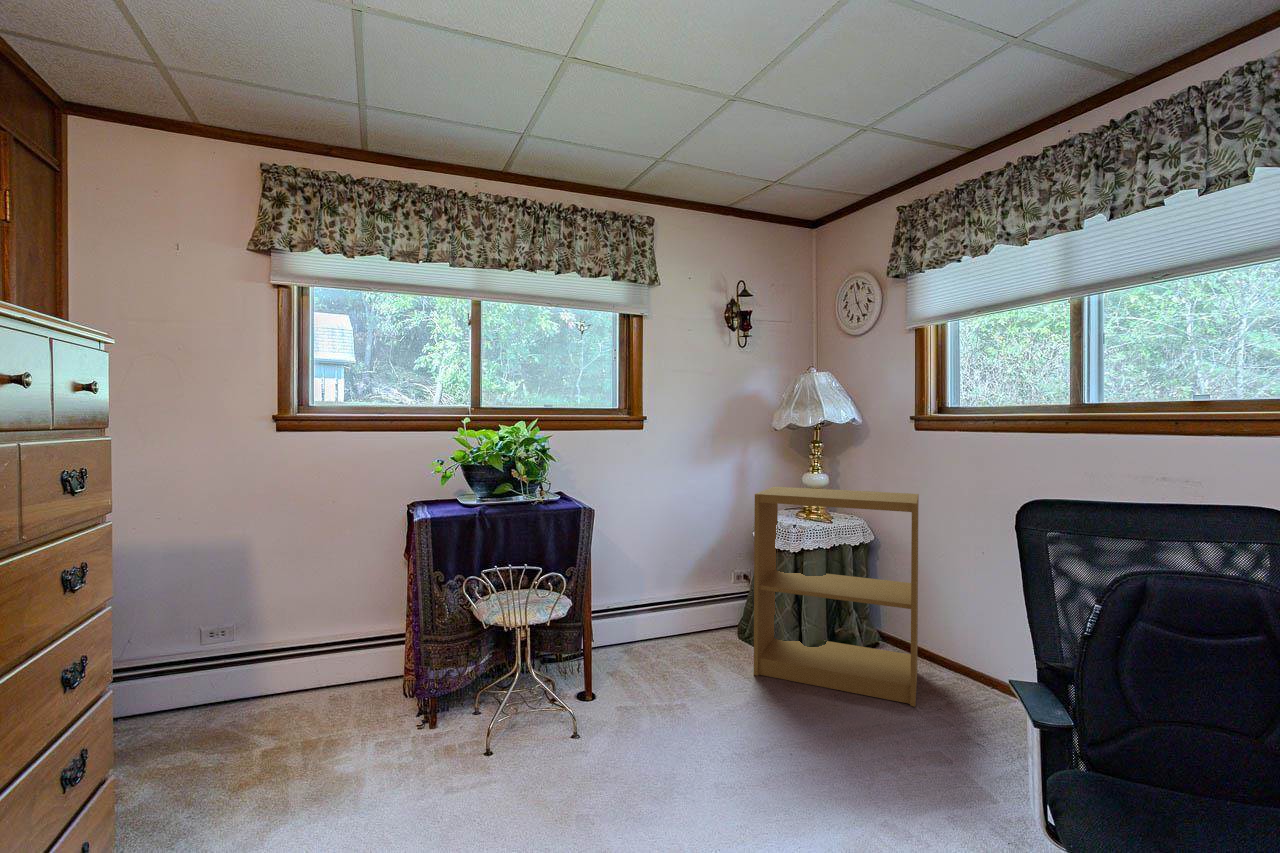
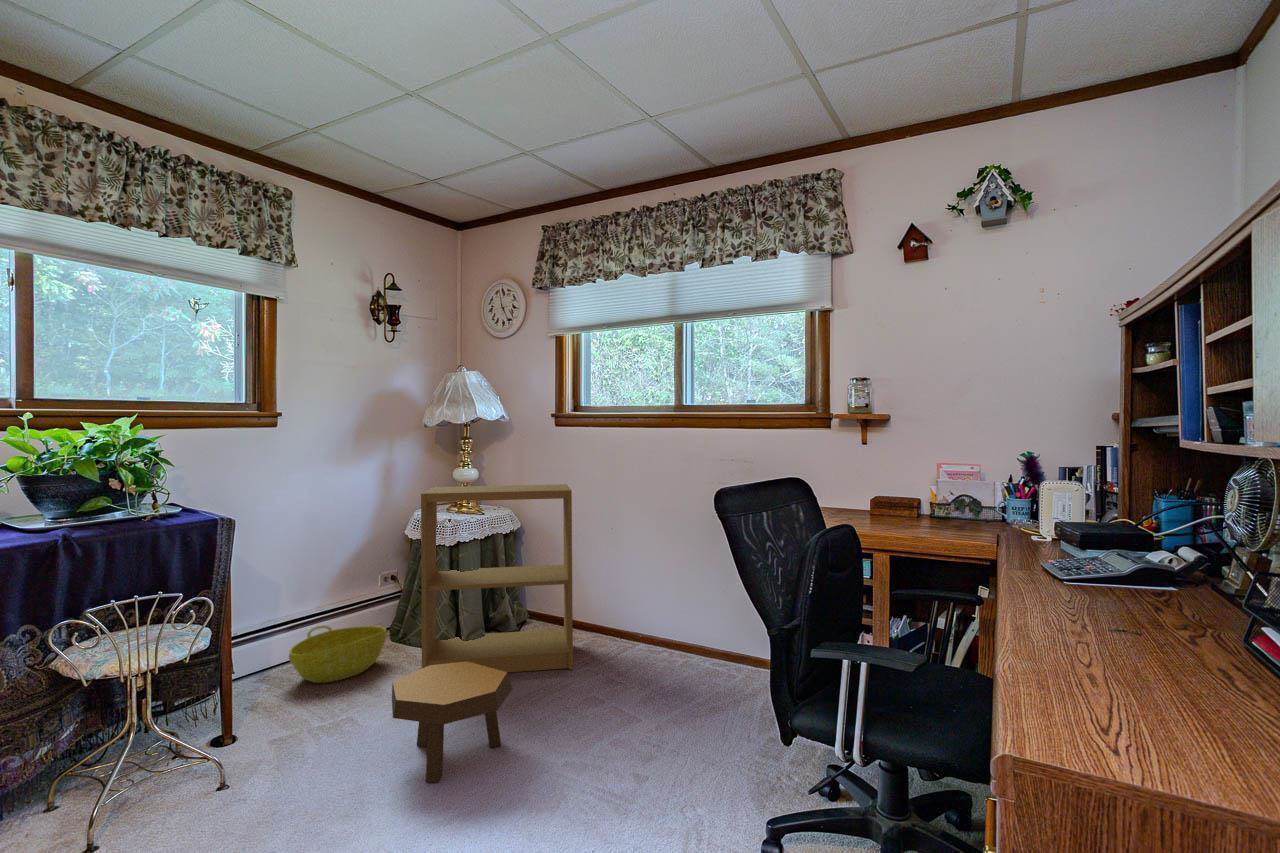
basket: none [646,602,730,656] -> present [289,626,386,683]
footstool: none [697,670,824,798] -> present [392,661,513,782]

